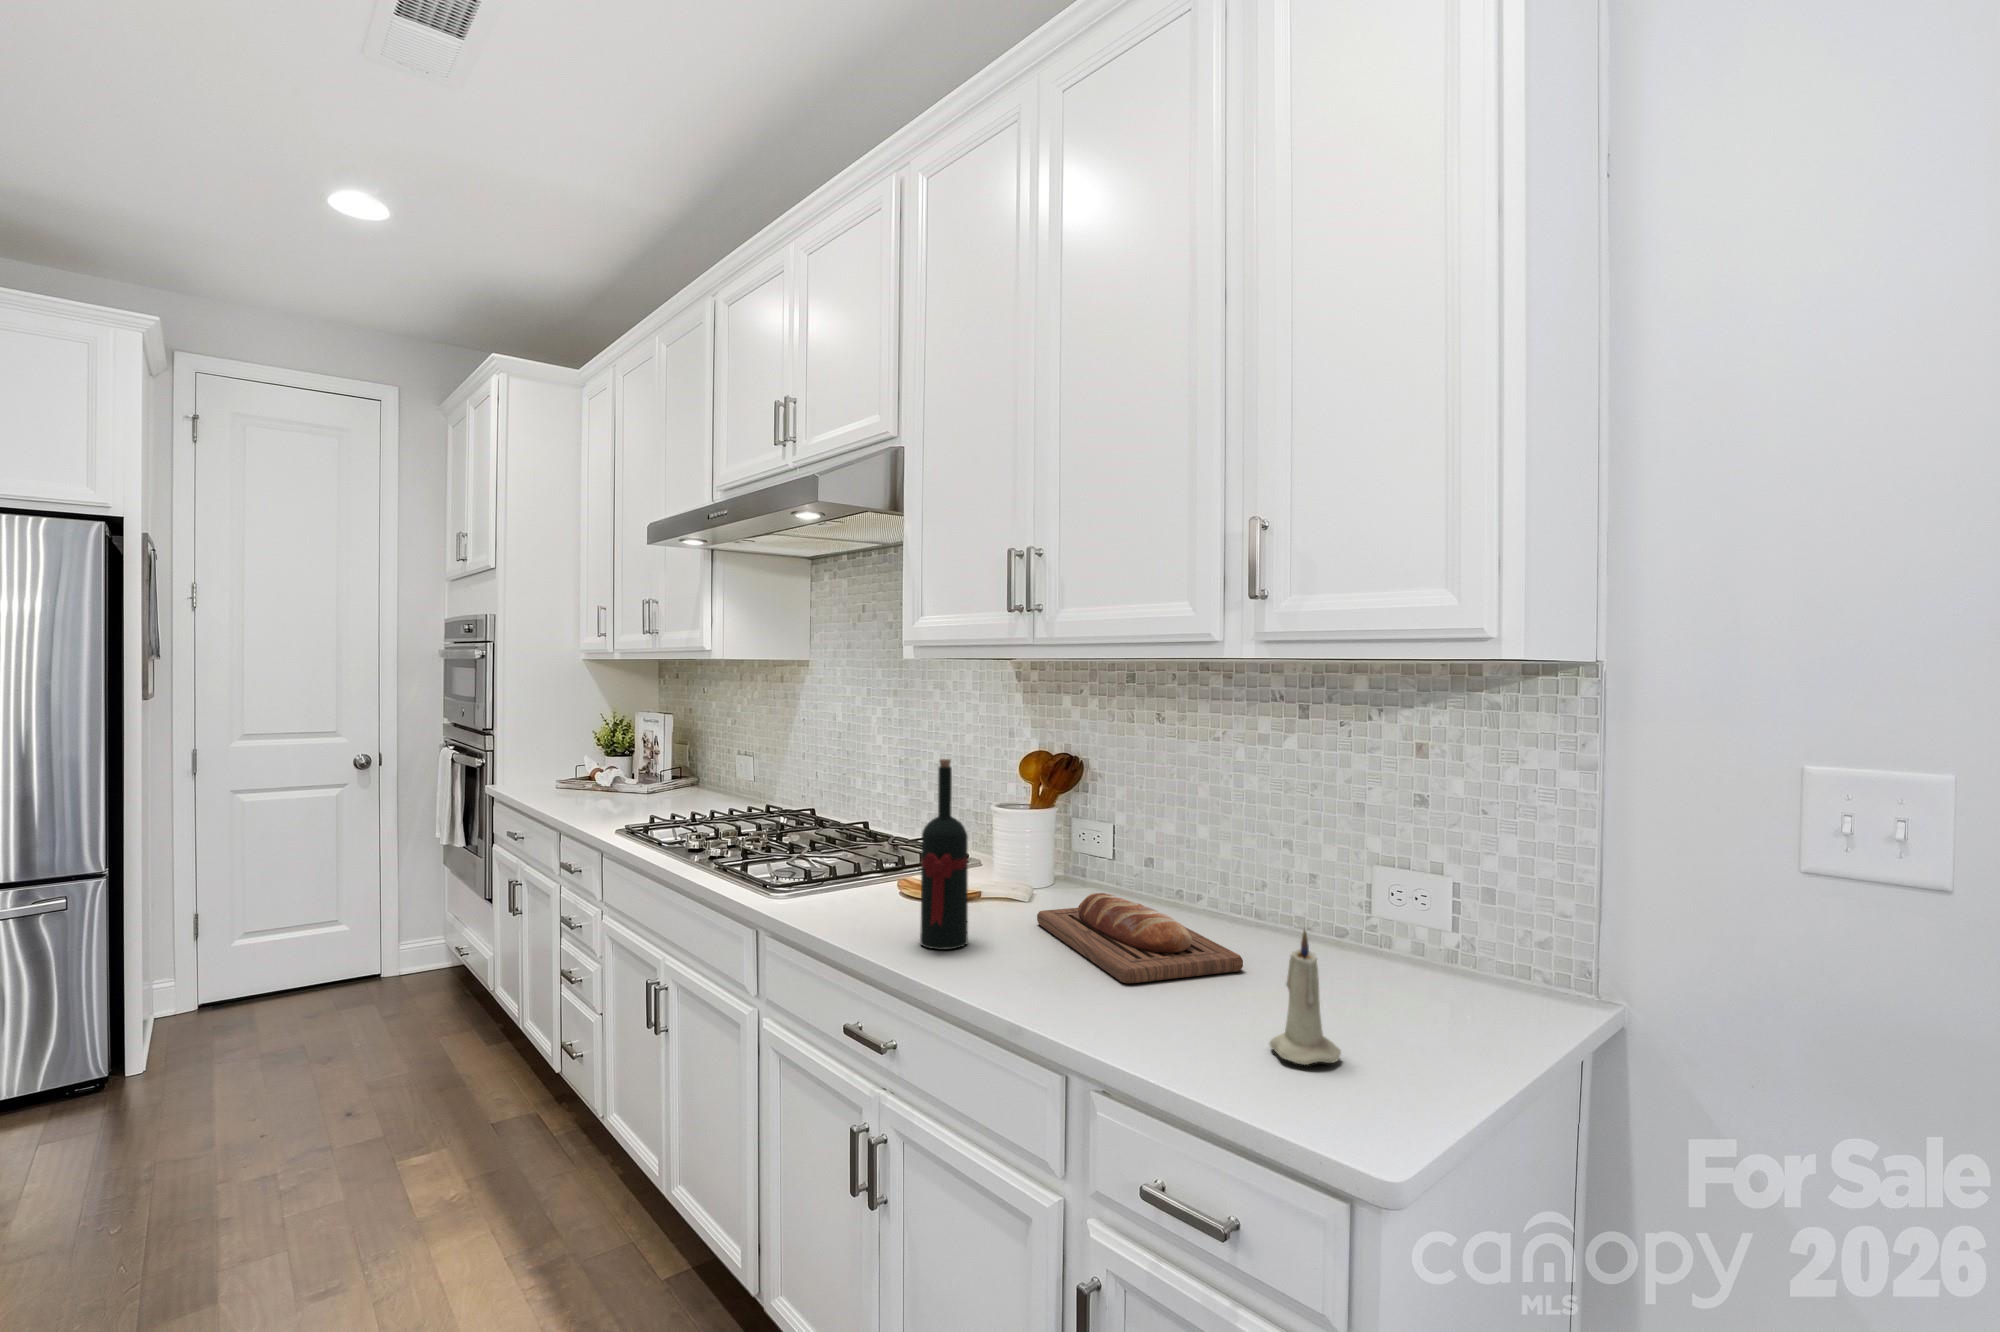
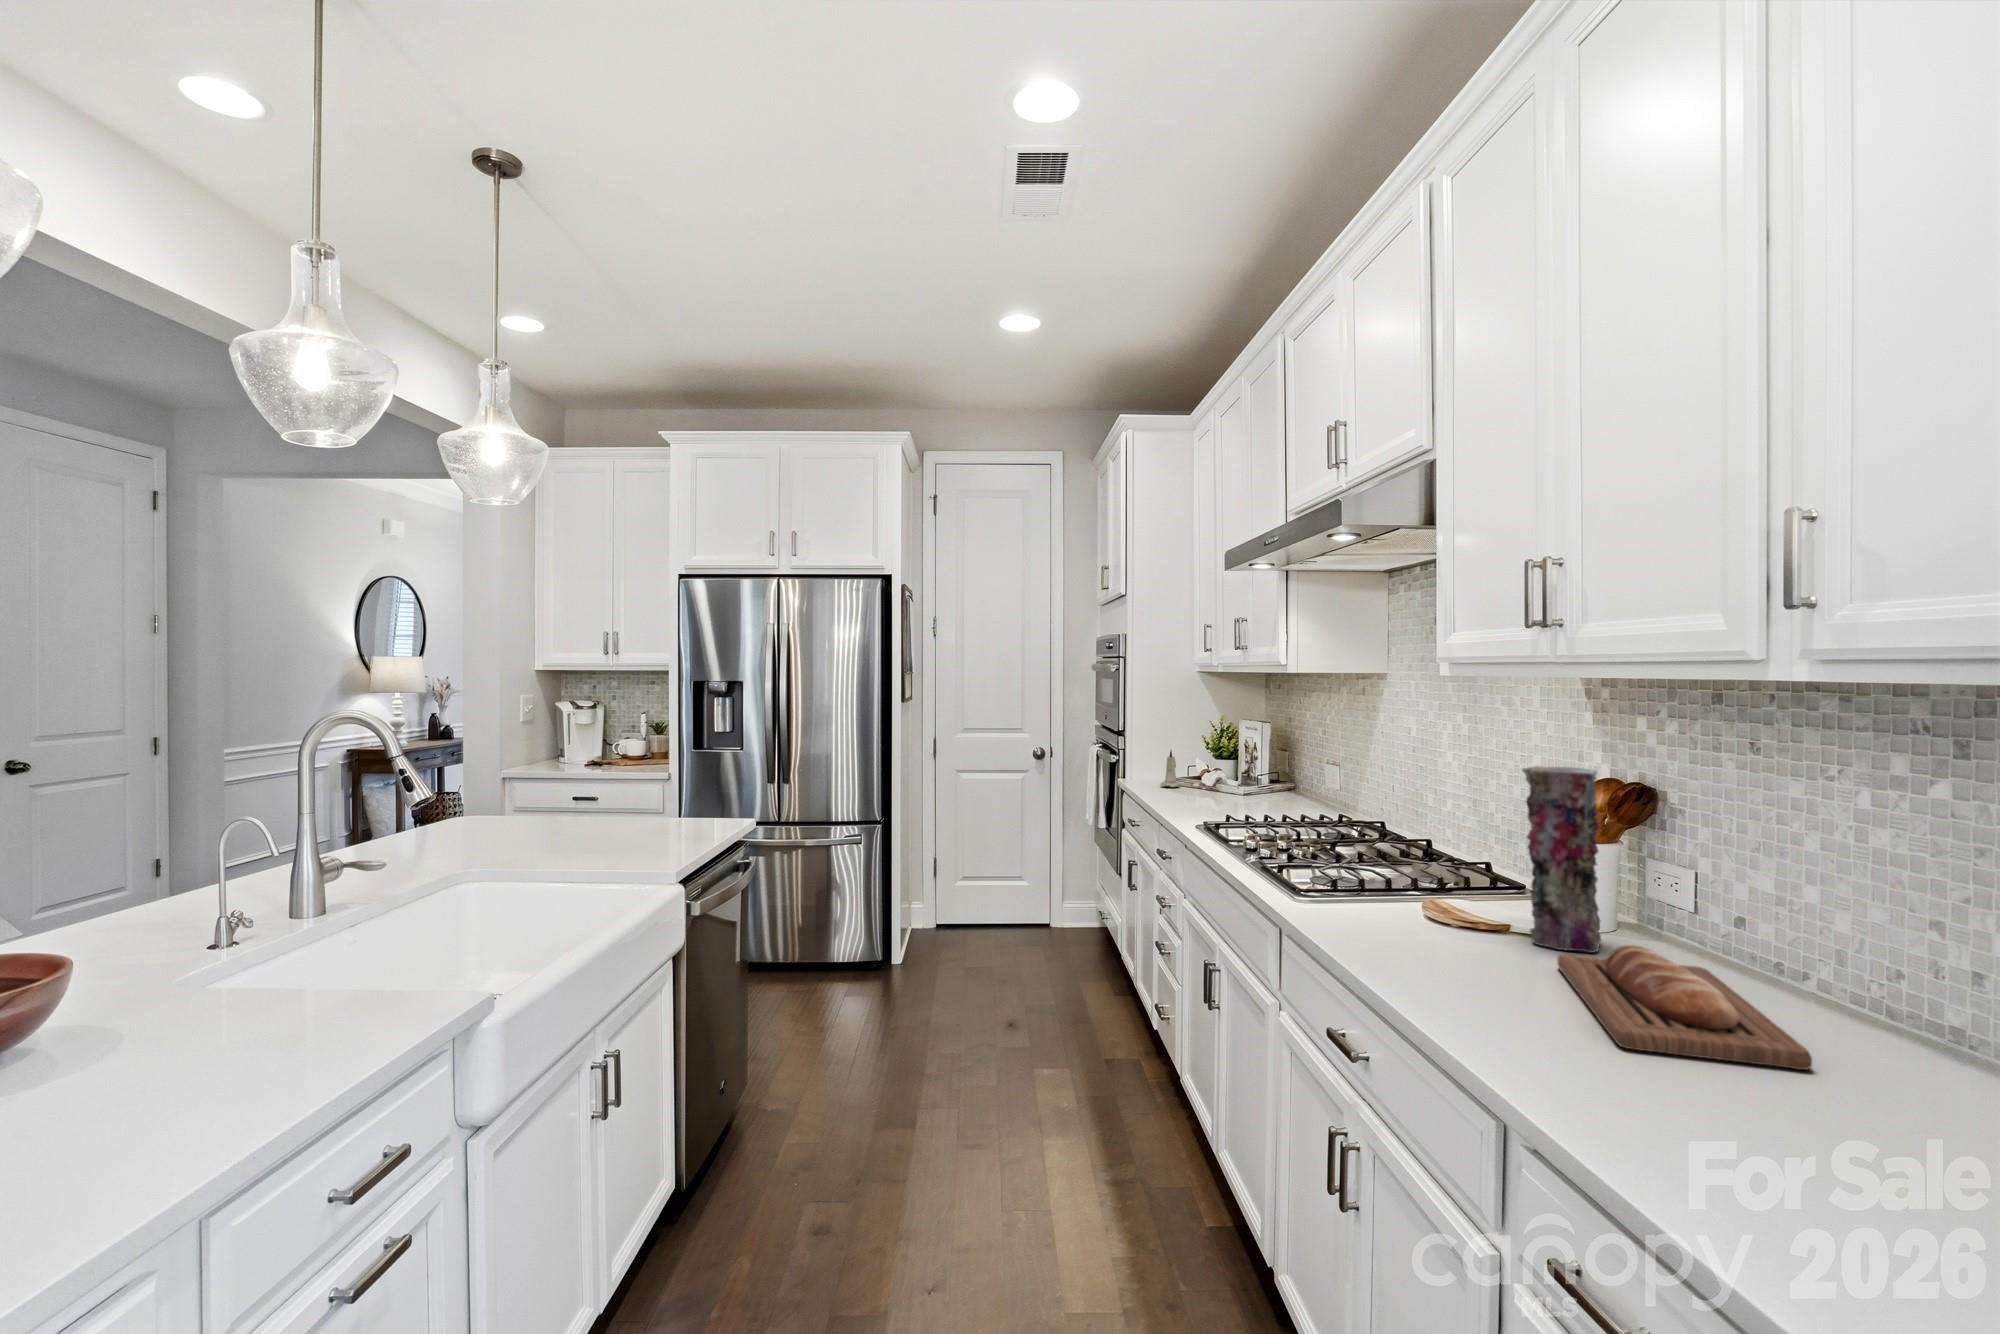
vase: none [994,742,1056,908] -> present [1522,766,1601,953]
wine bottle: present [920,759,968,950] -> none [1406,778,1460,974]
candle: present [1270,930,1341,1065] -> present [1160,750,1180,787]

